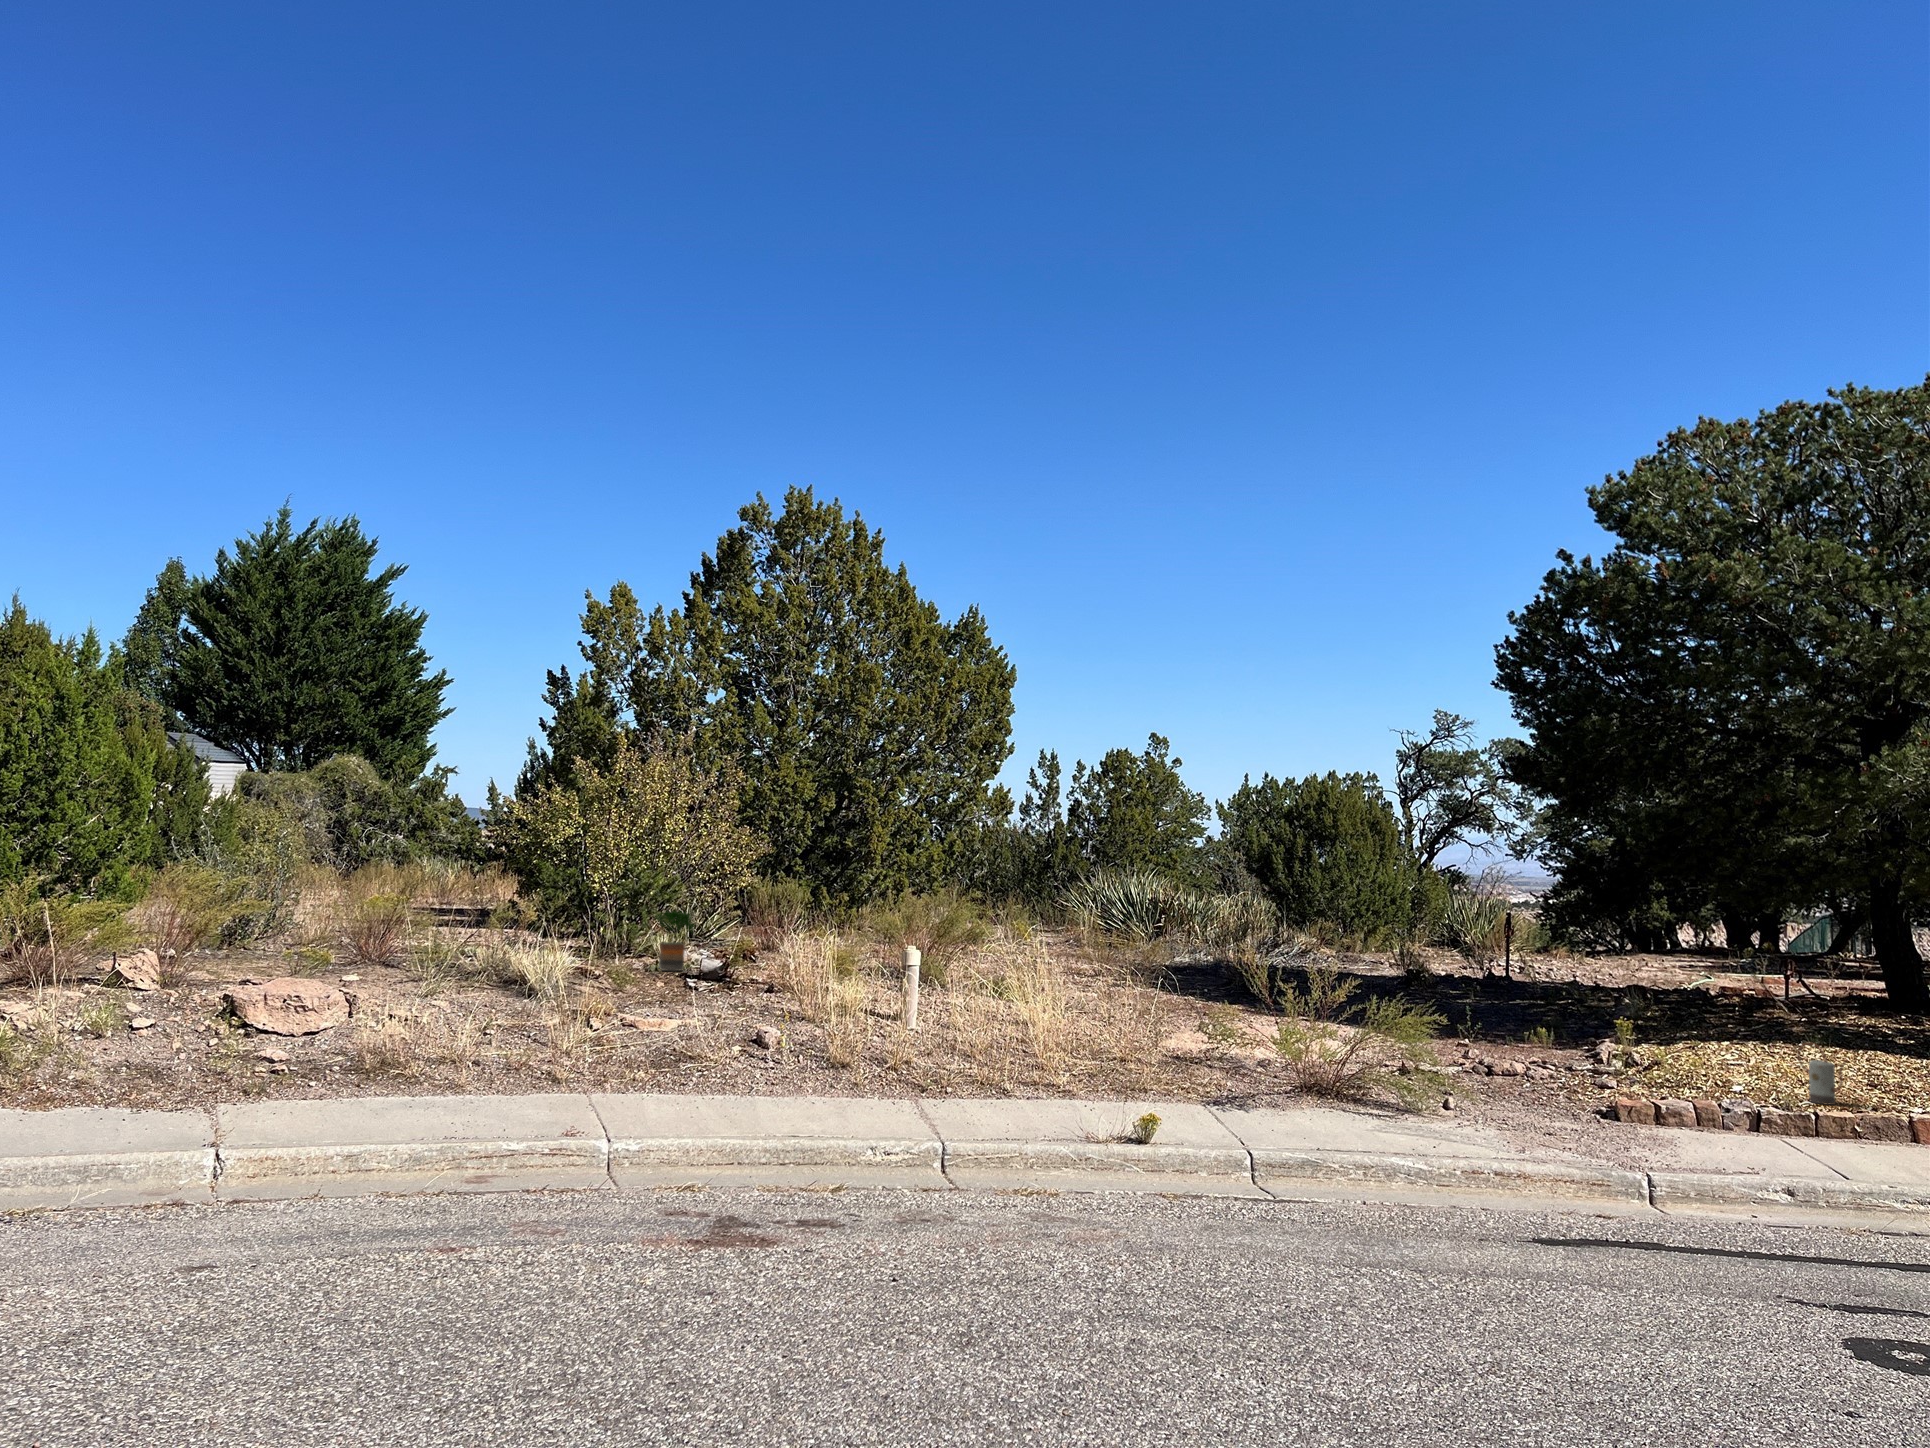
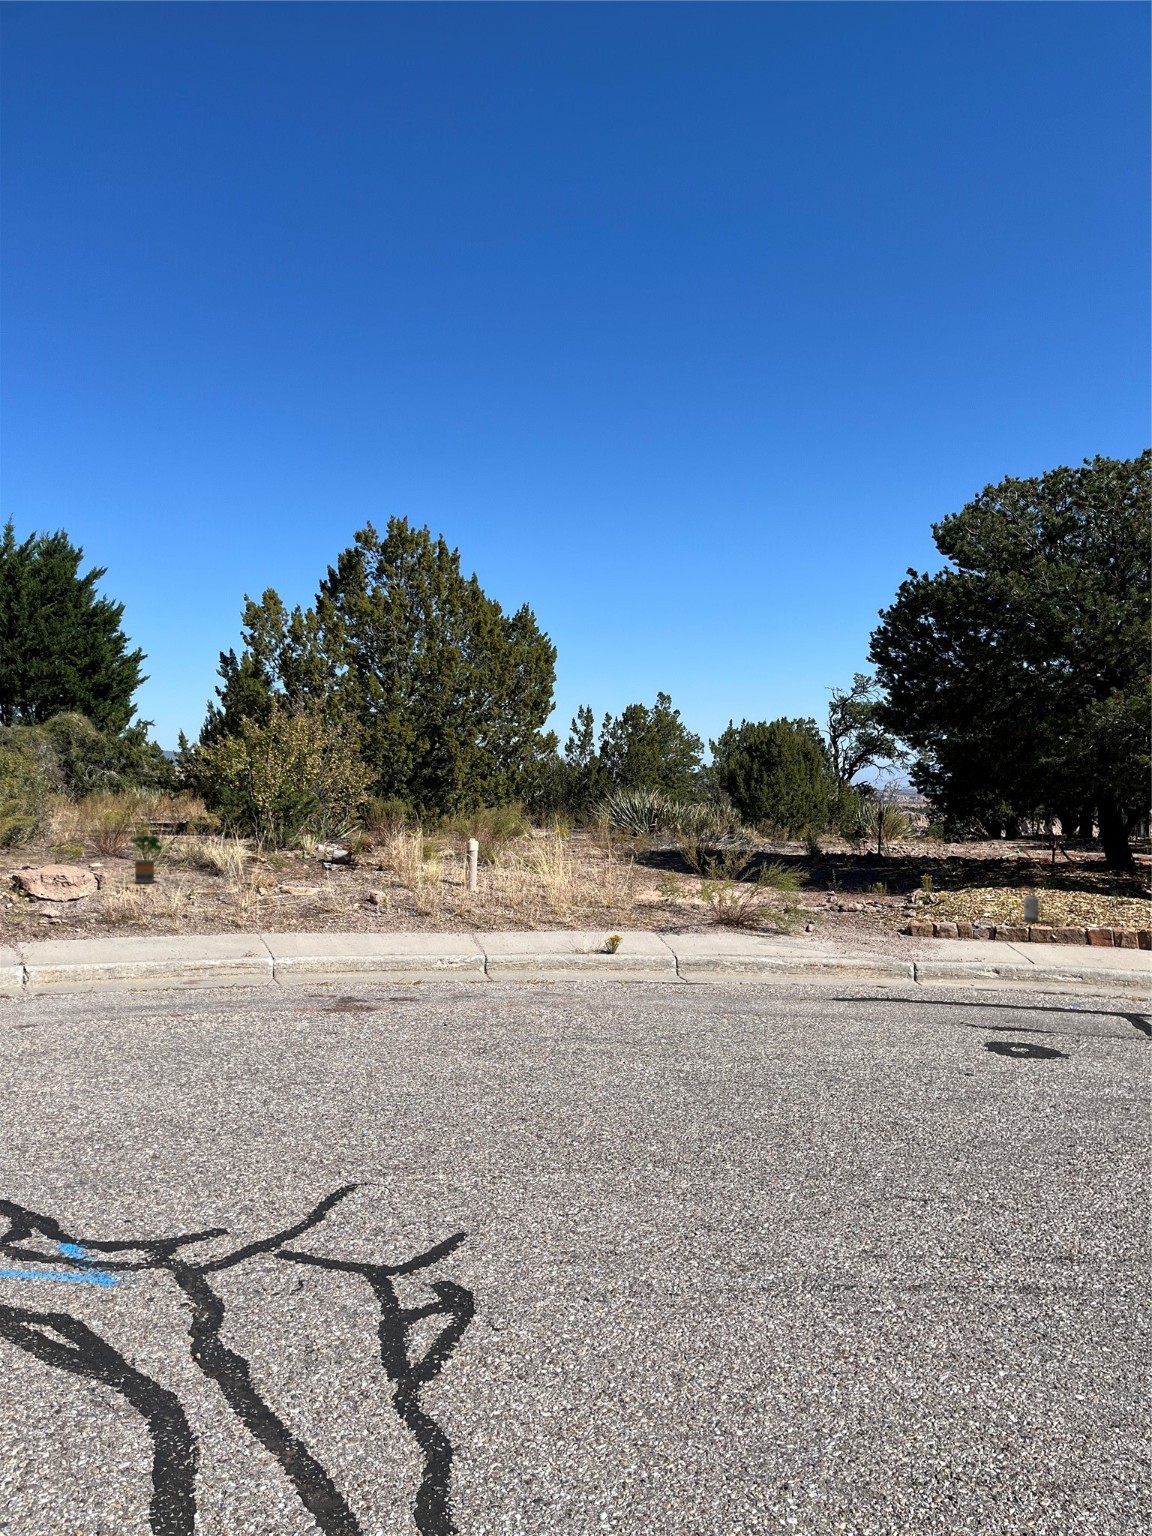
potted tree: present [657,911,695,971] -> present [130,835,162,883]

